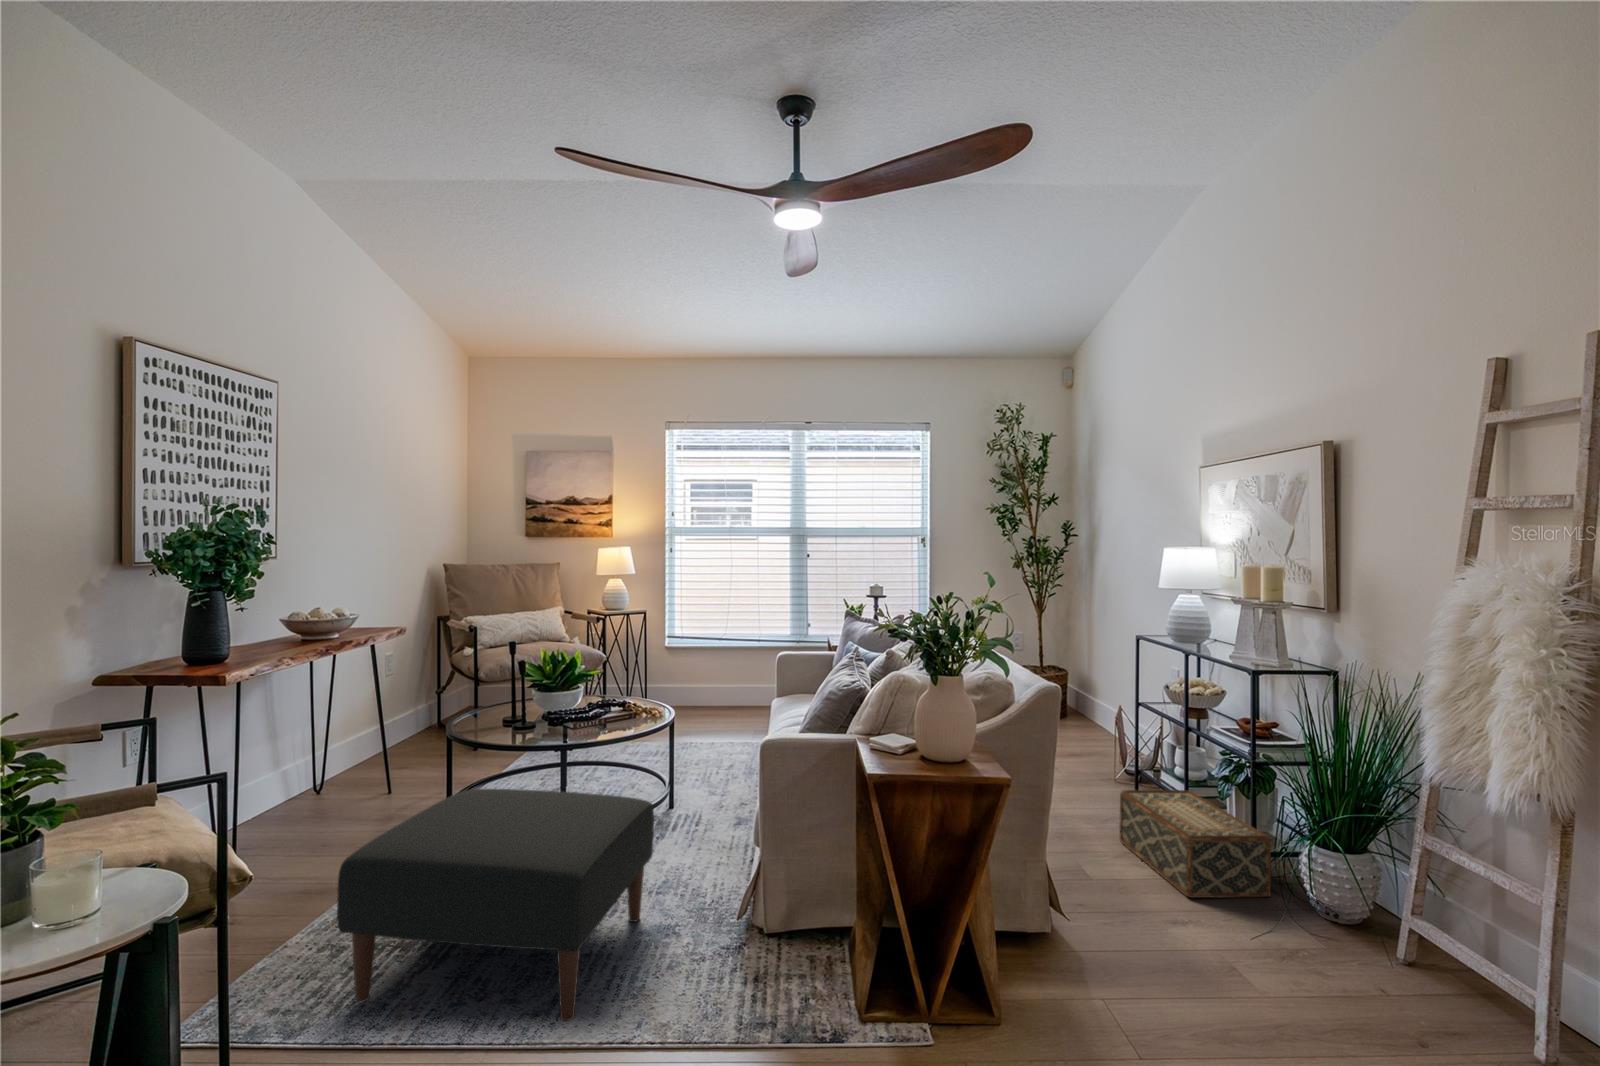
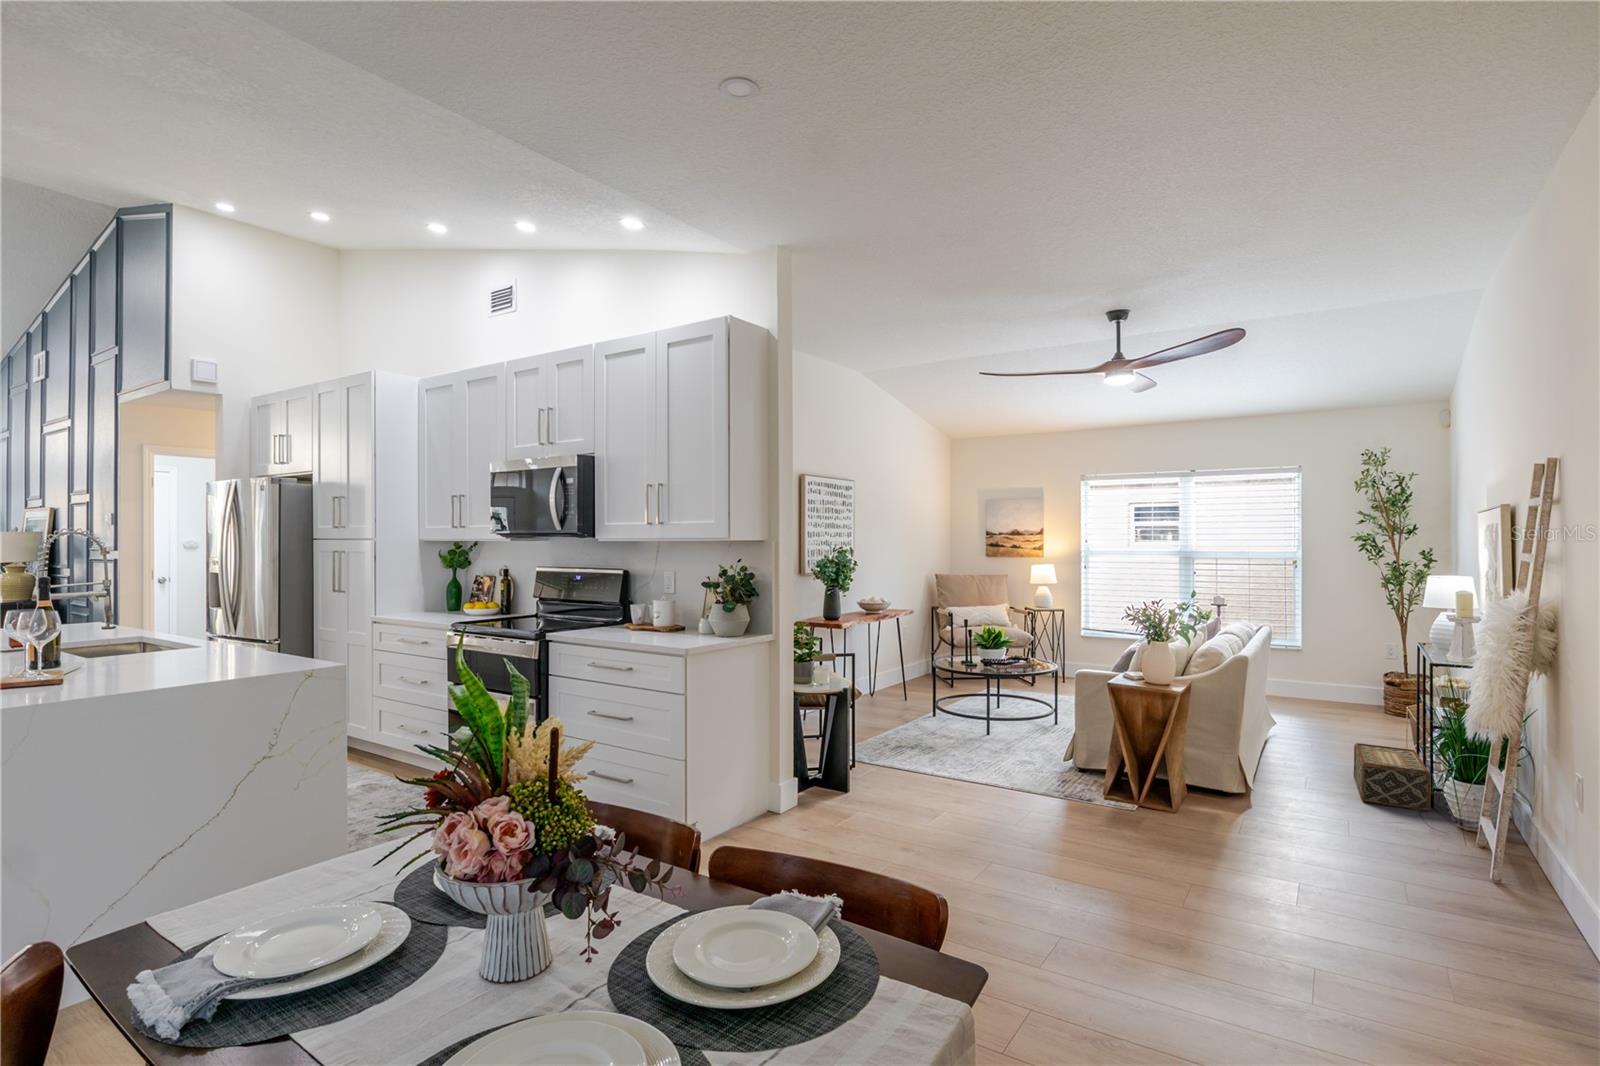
ottoman: present [337,789,654,1021] -> none [890,686,1028,777]

